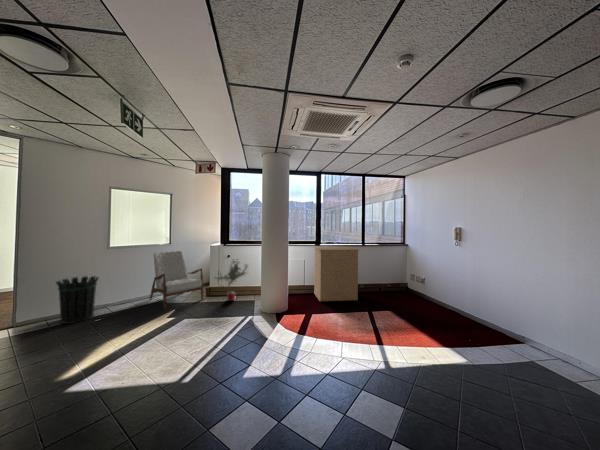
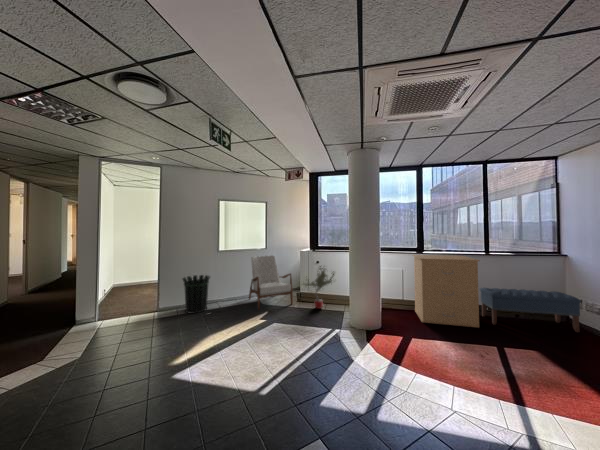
bench: none [359,270,413,297] -> present [480,288,581,332]

